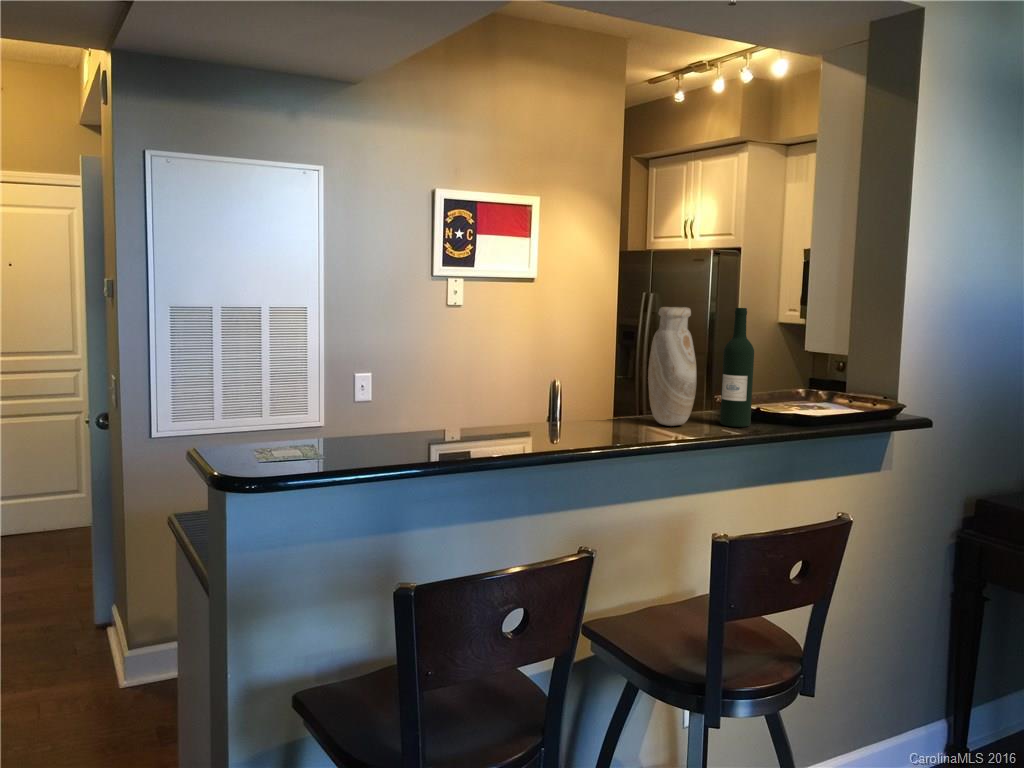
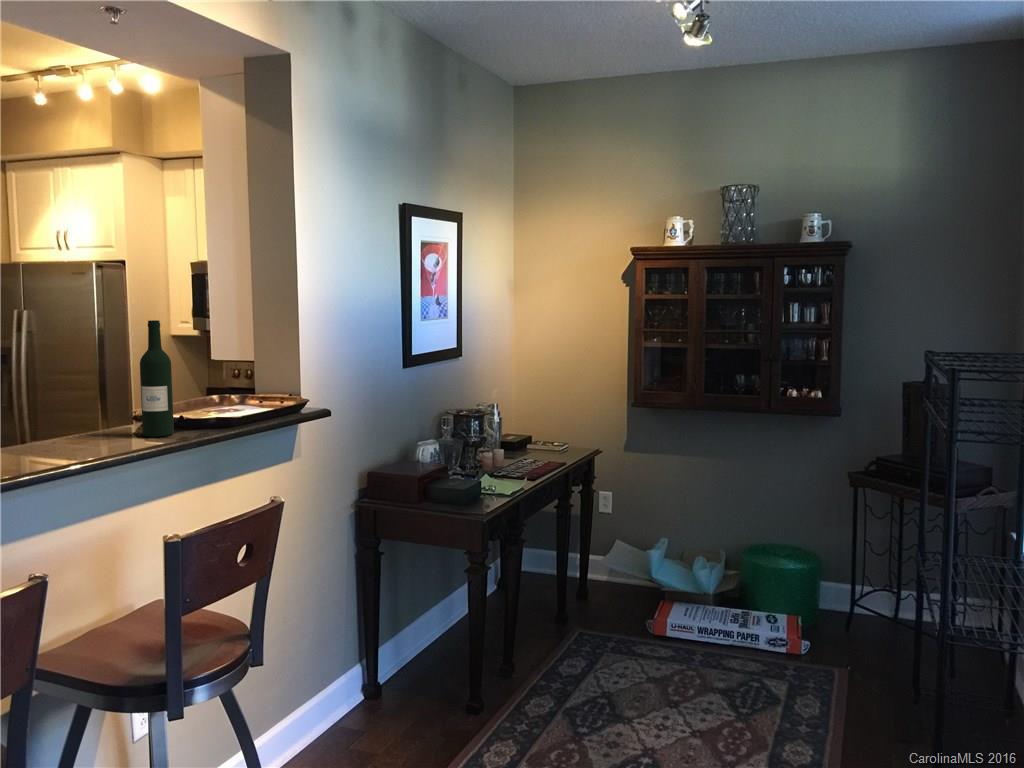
vase: present [648,307,697,426] -> none [60,322,115,444]

